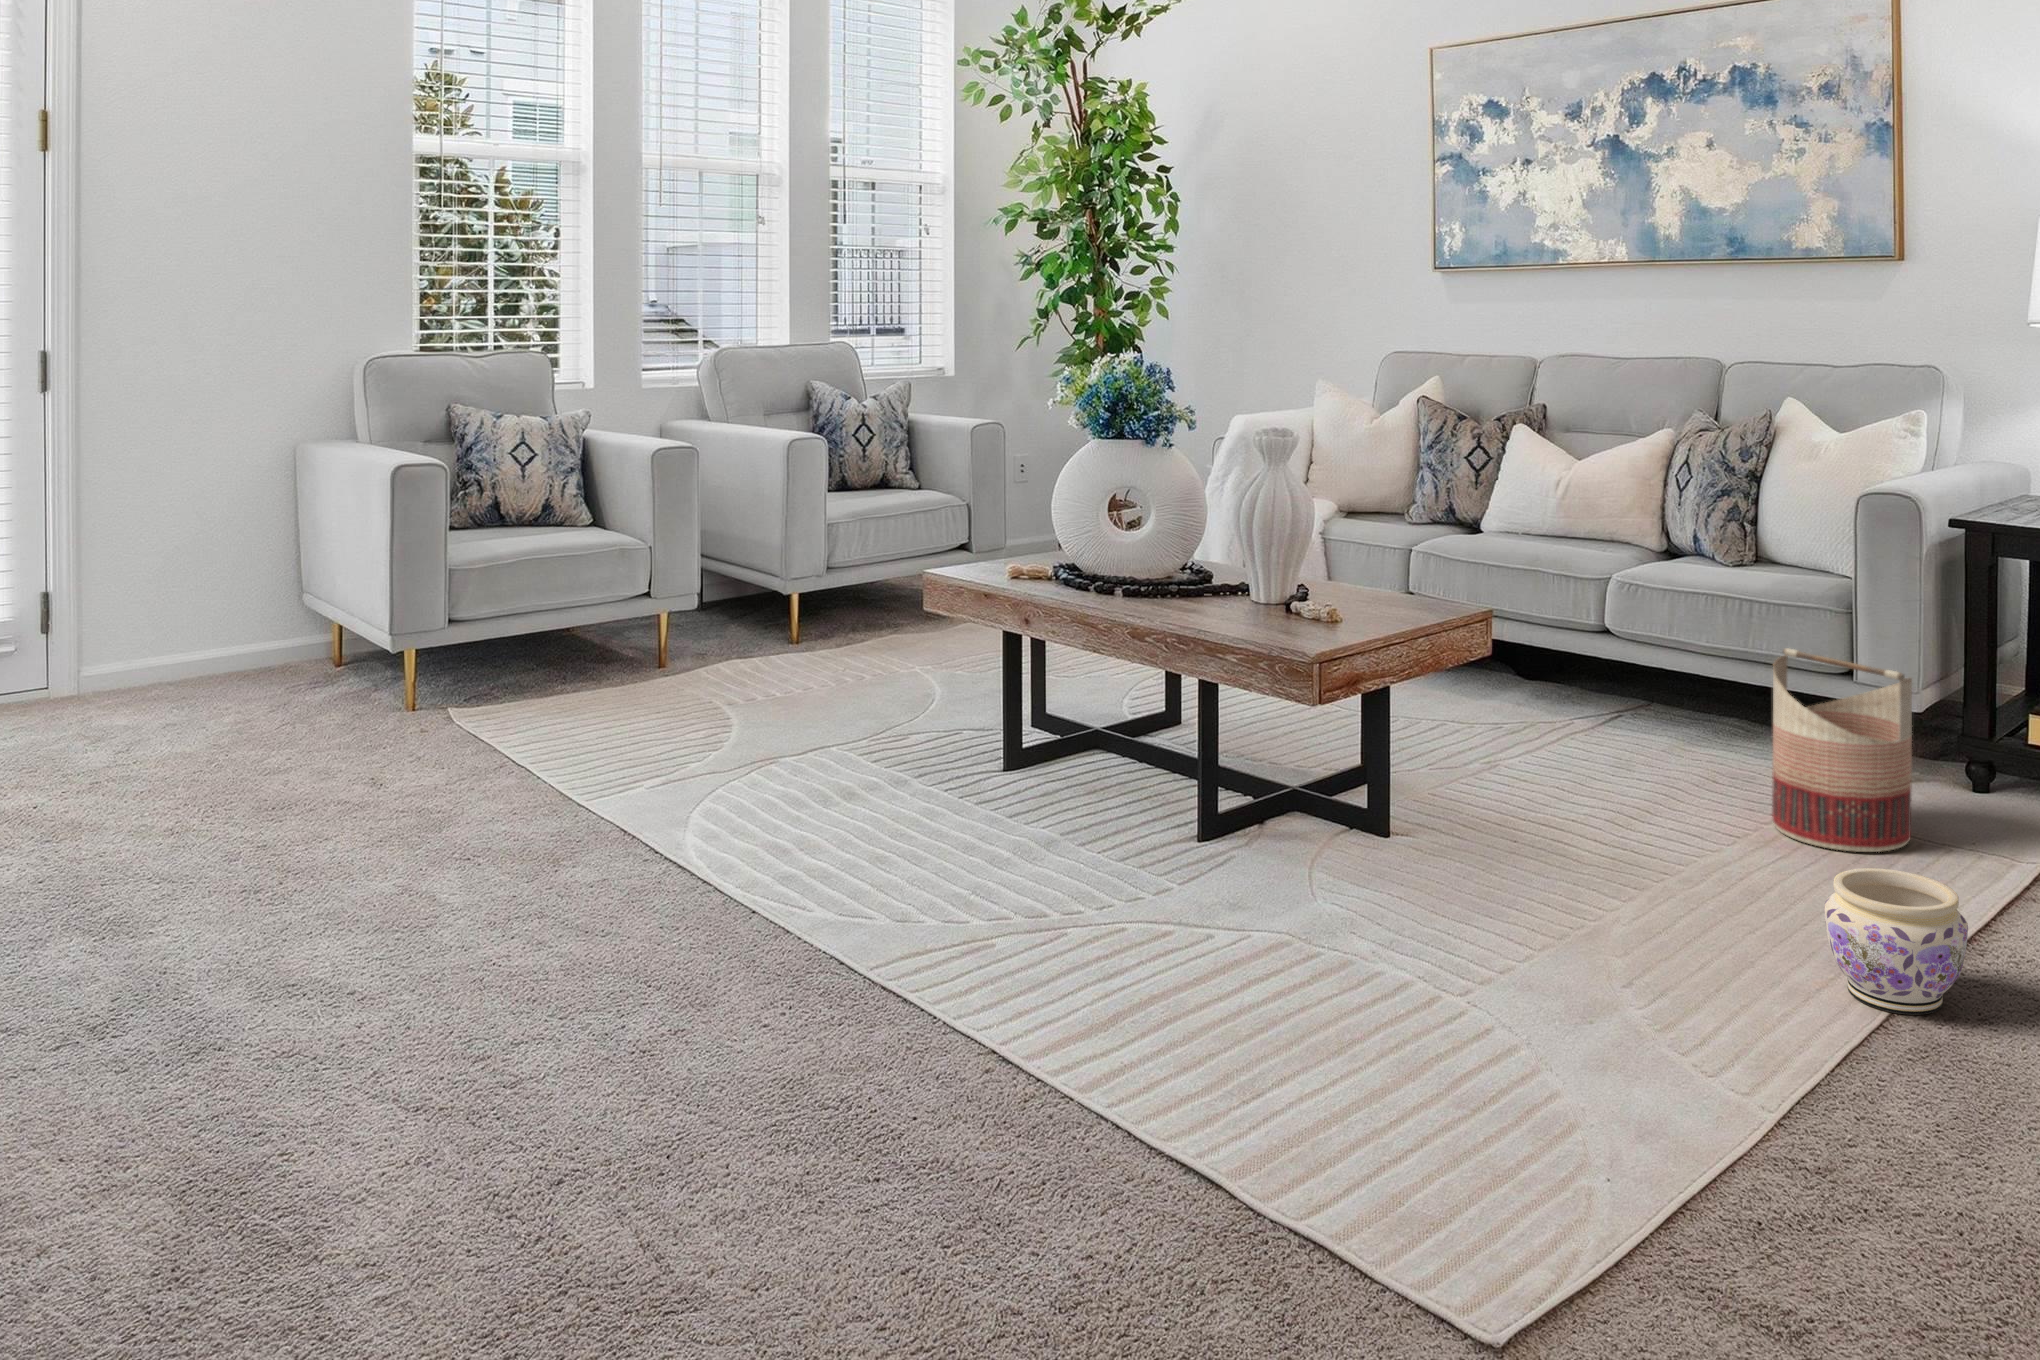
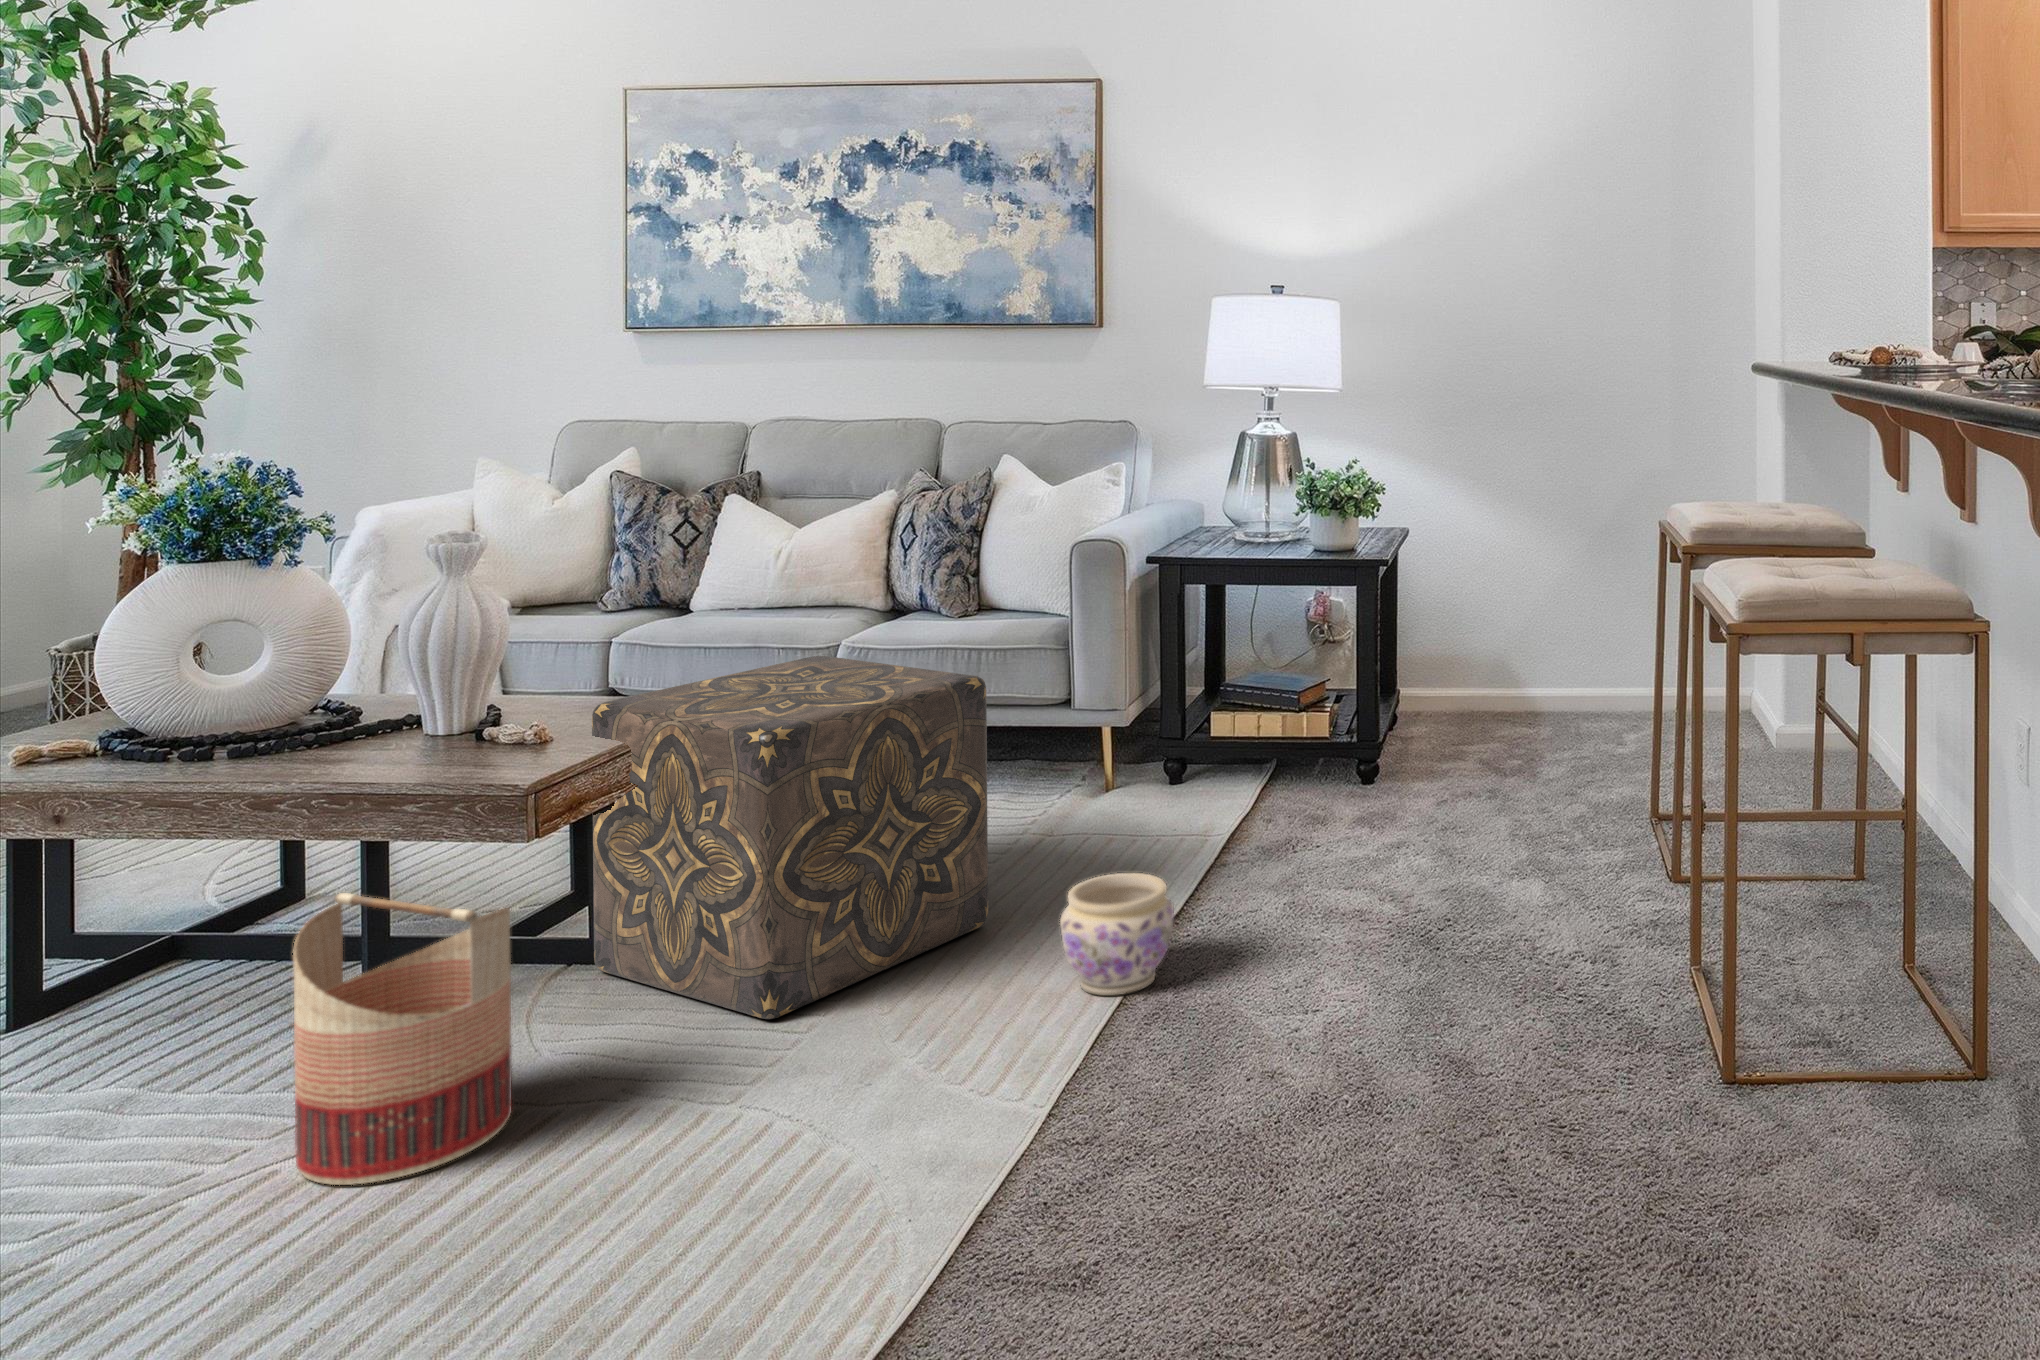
ottoman: none [1376,579,1748,929] -> present [592,656,988,1019]
basket: present [1772,648,1912,852] -> present [293,893,512,1185]

